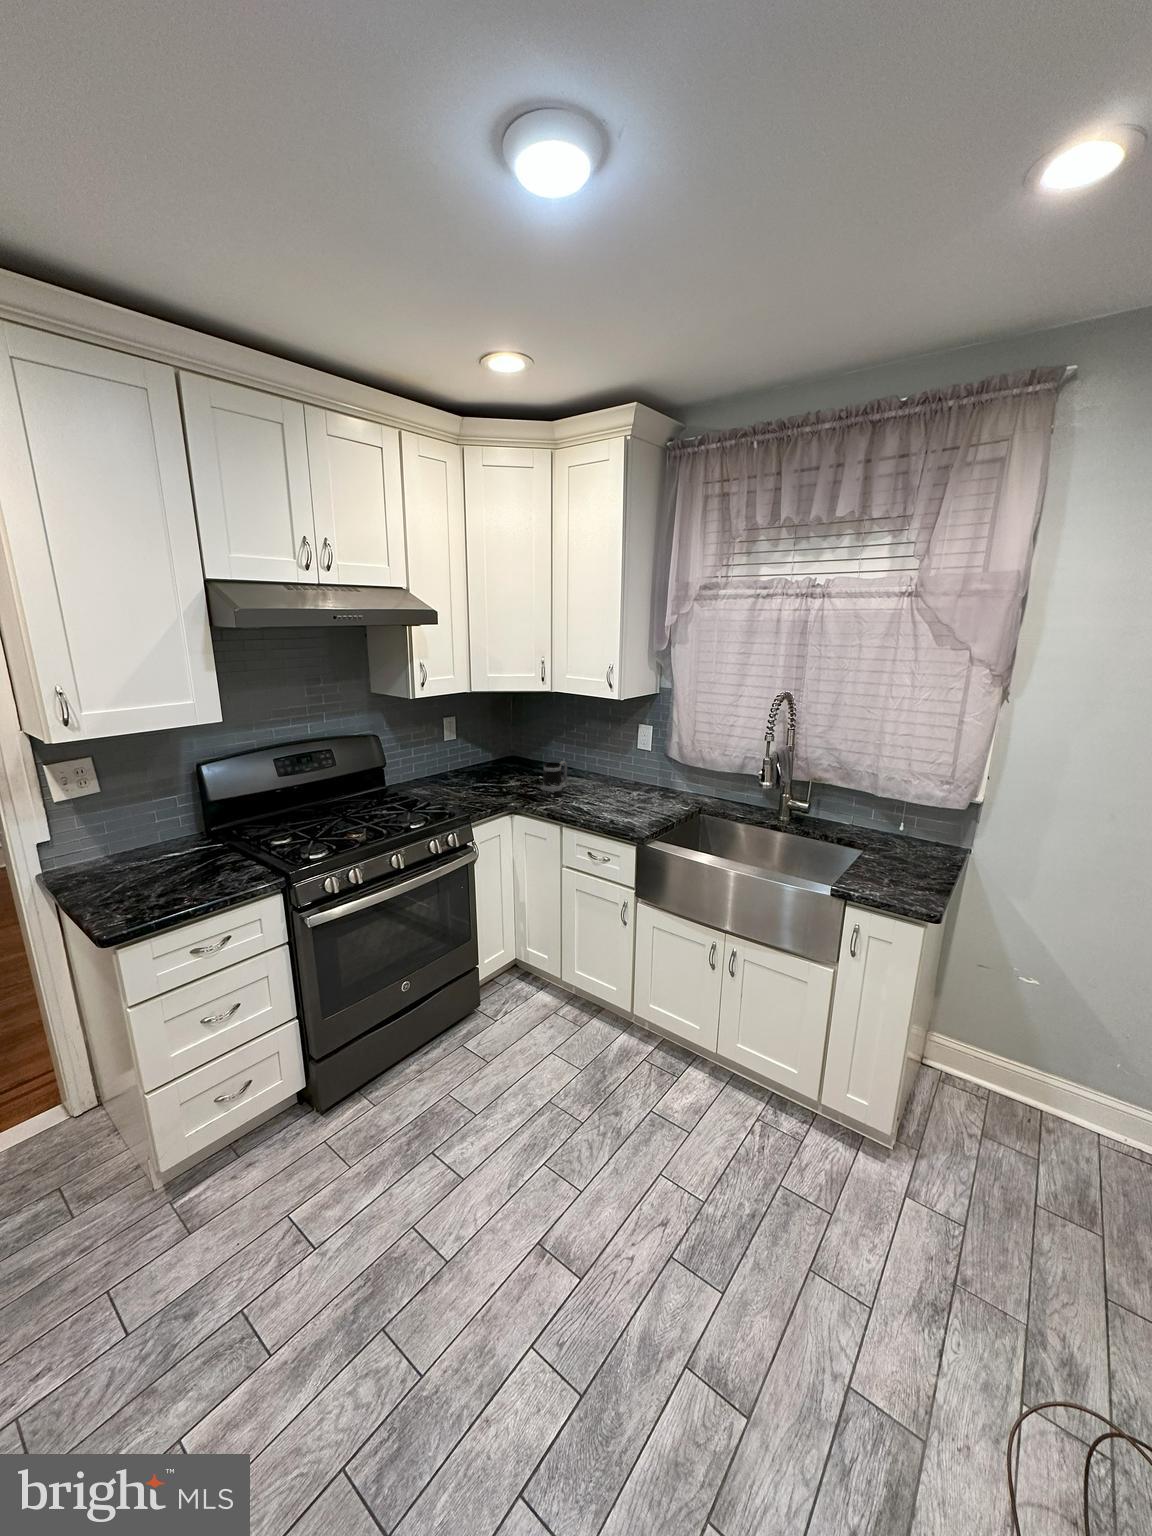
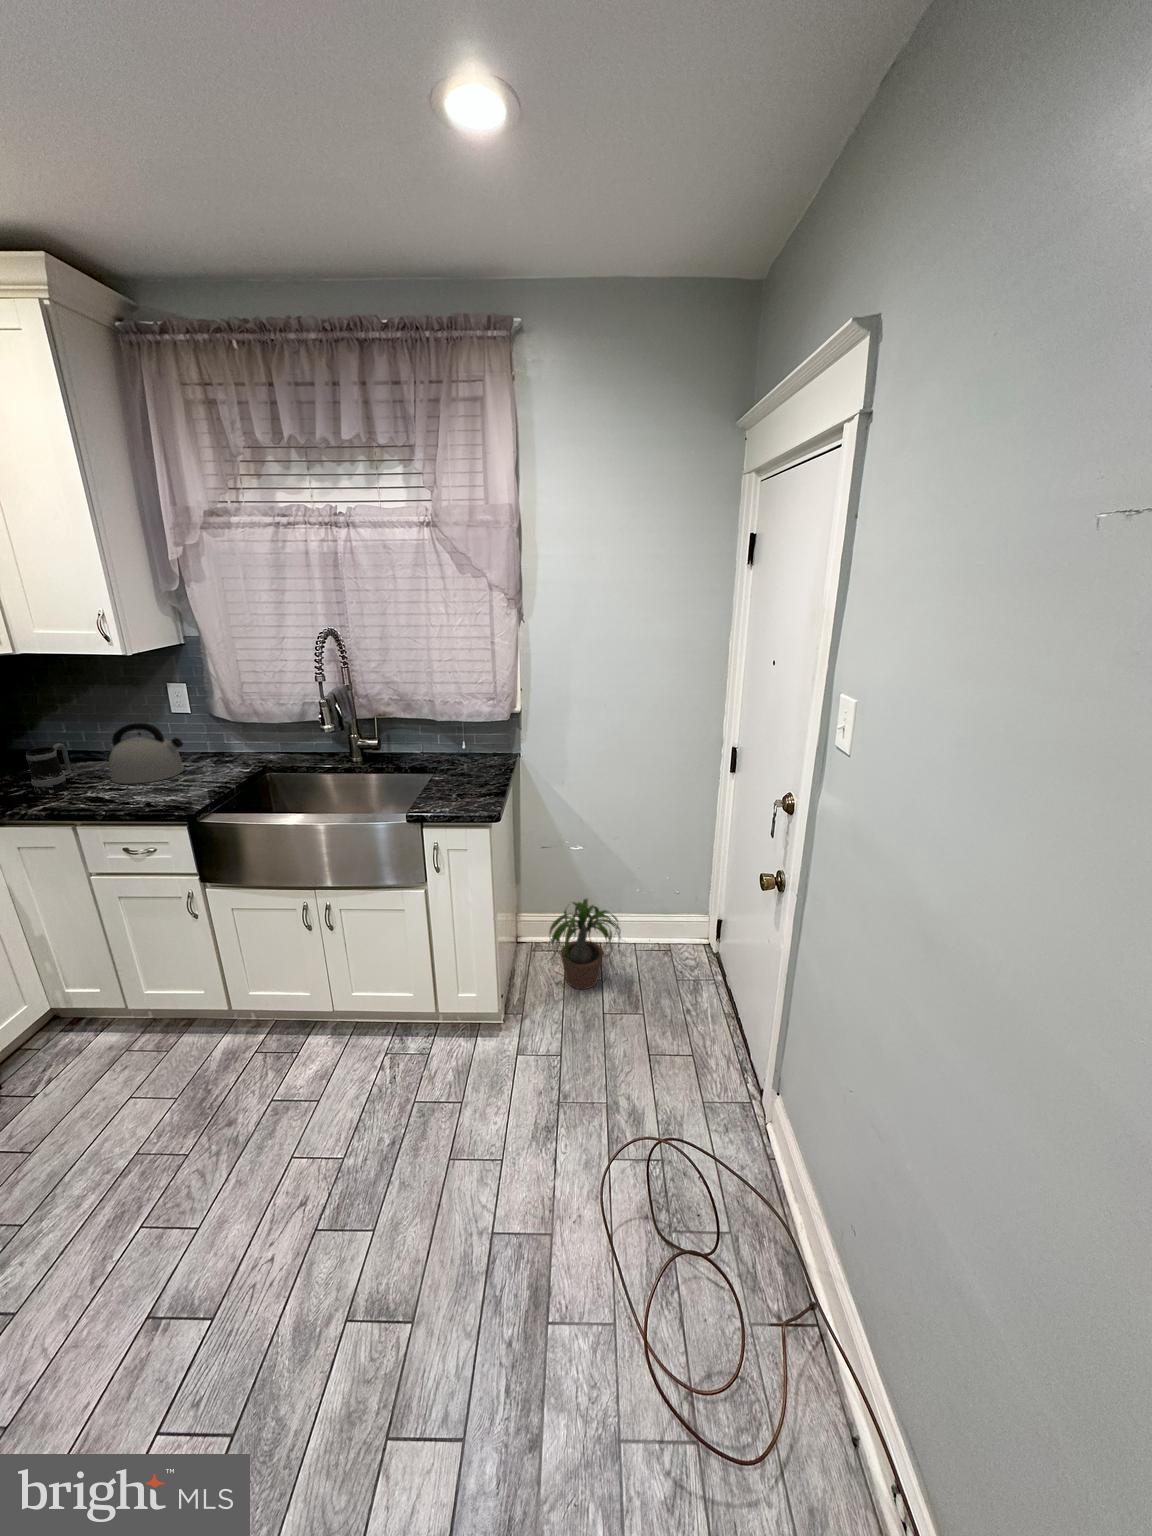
kettle: none [589,754,643,803] -> present [109,723,184,784]
potted plant: none [951,1044,1110,1164] -> present [549,899,621,989]

